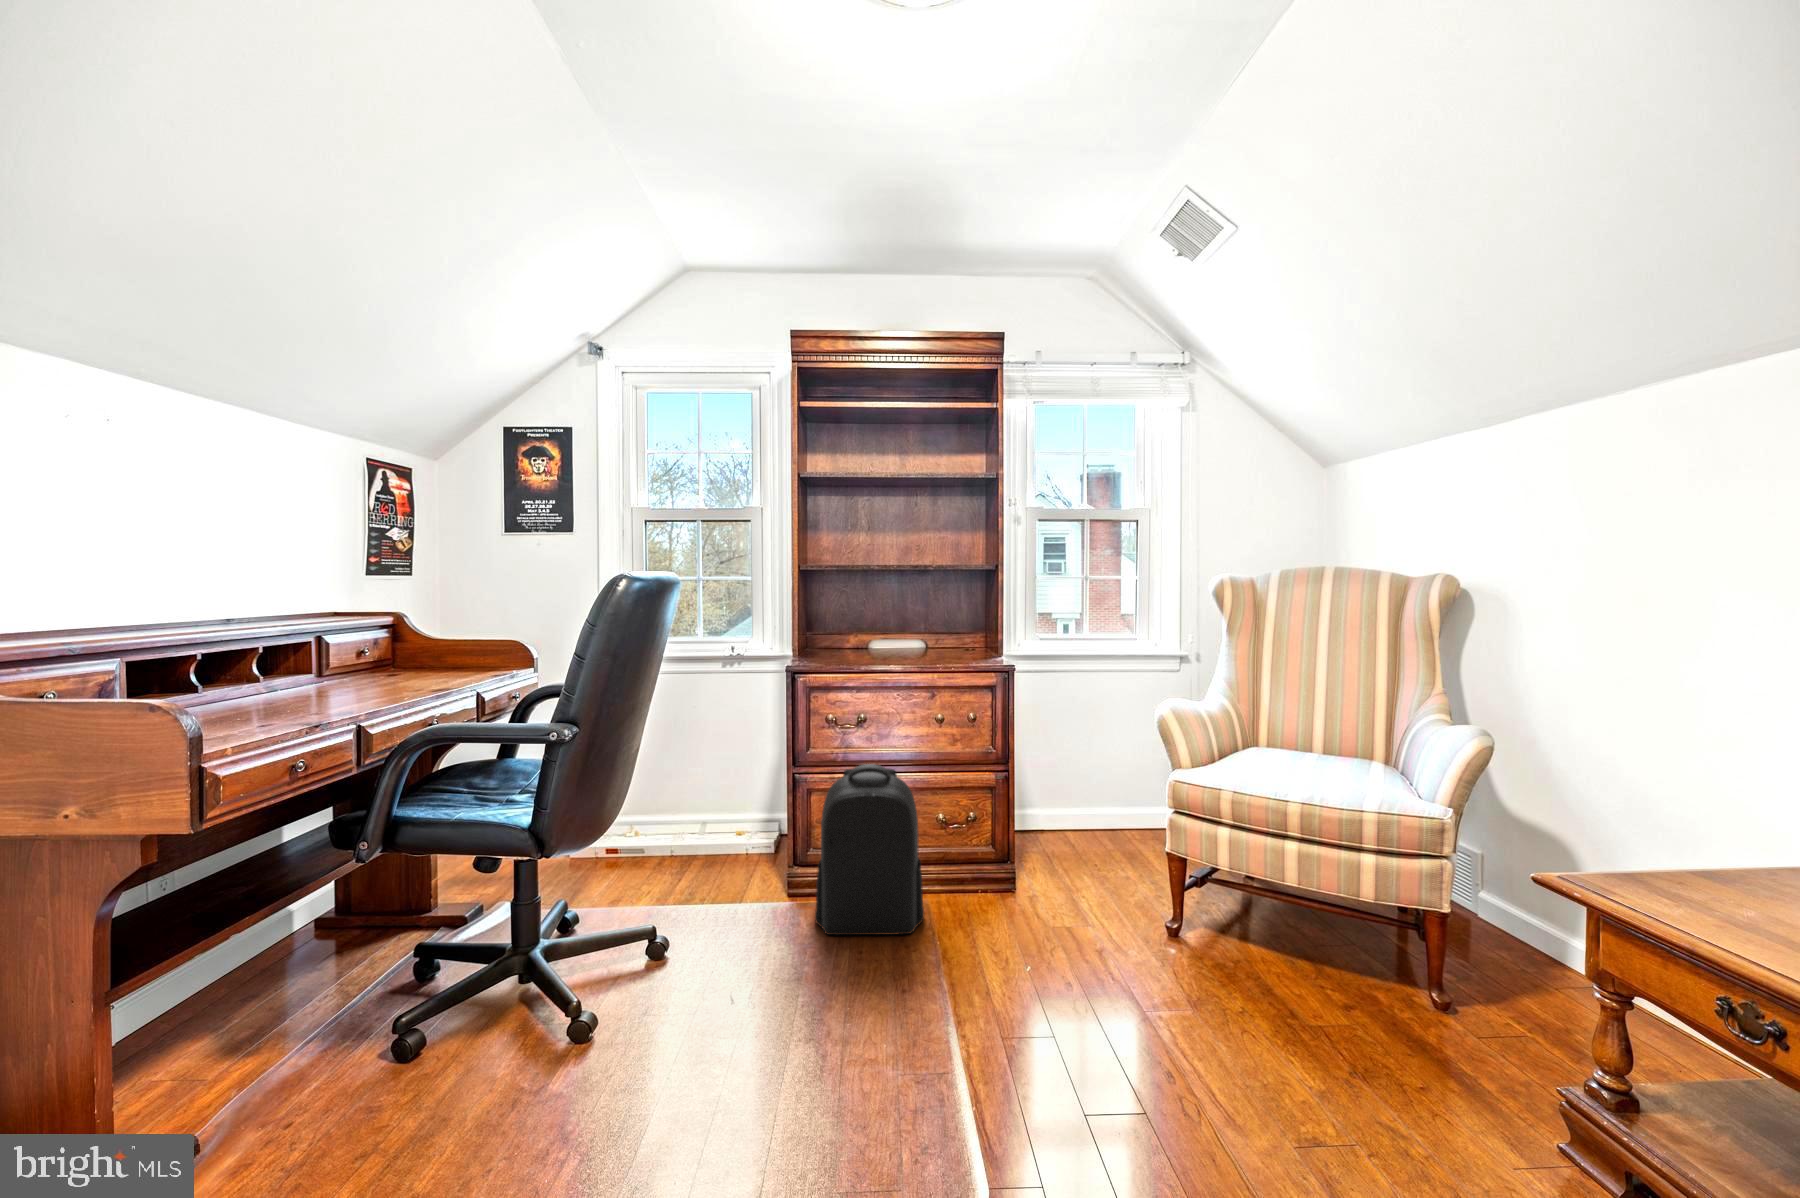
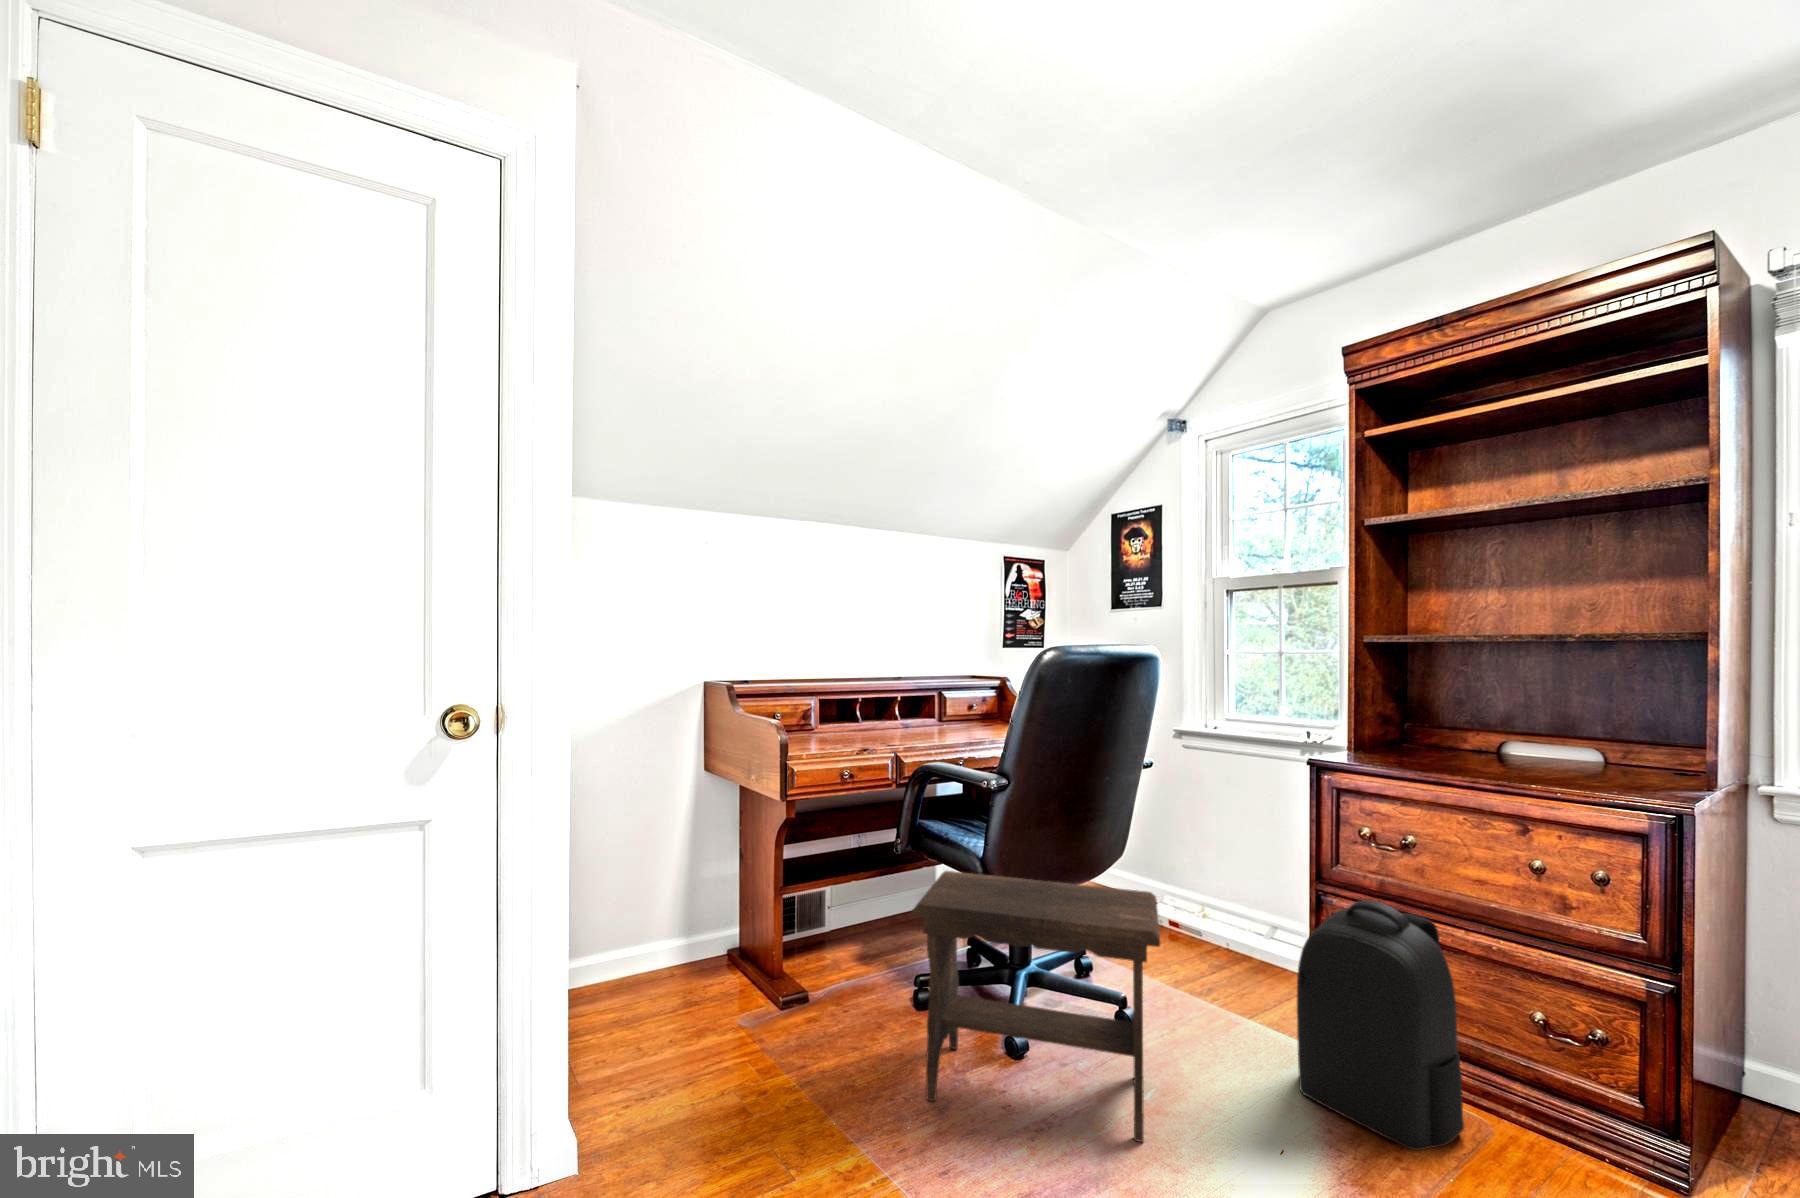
footstool: none [492,803,792,1118] -> present [911,871,1160,1142]

